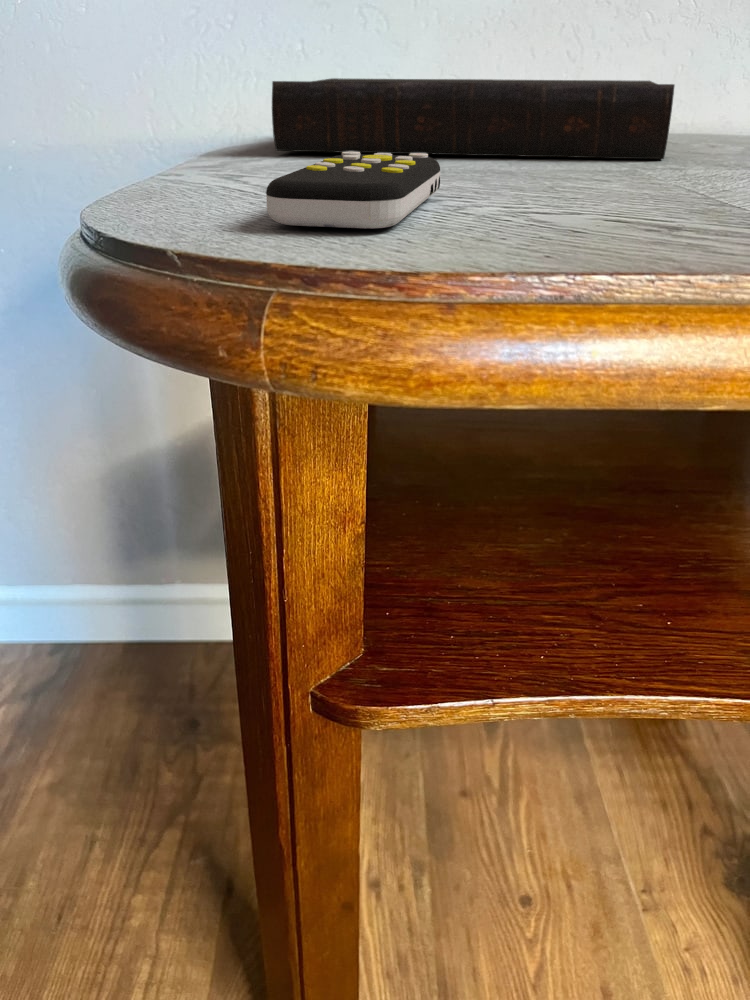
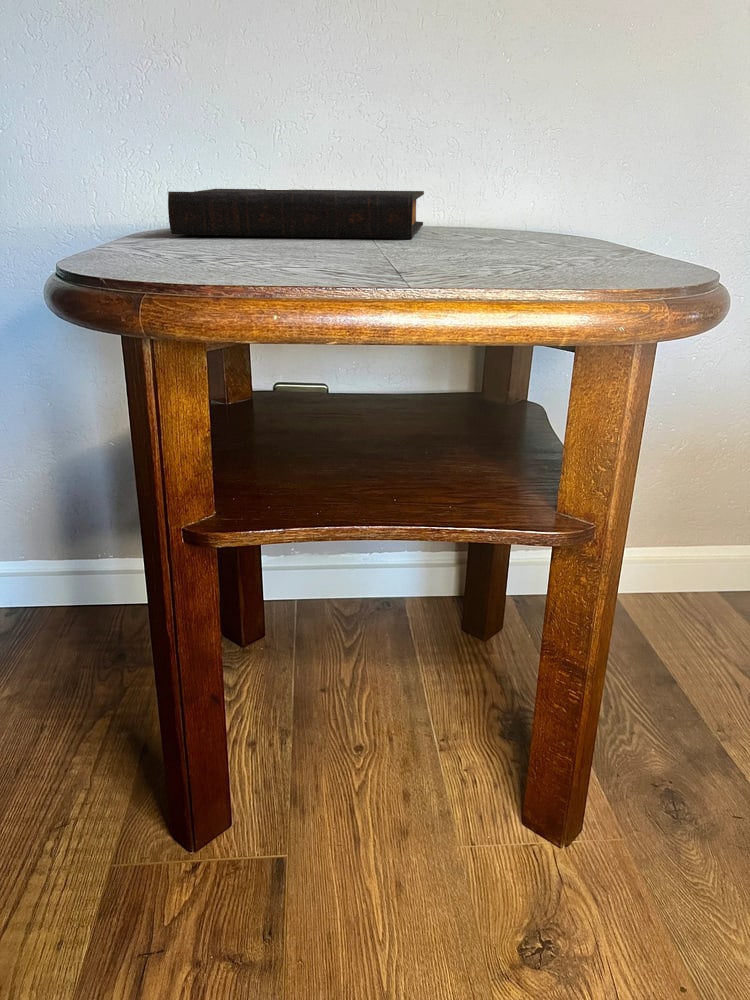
remote control: present [266,151,440,229] -> none [147,231,251,267]

